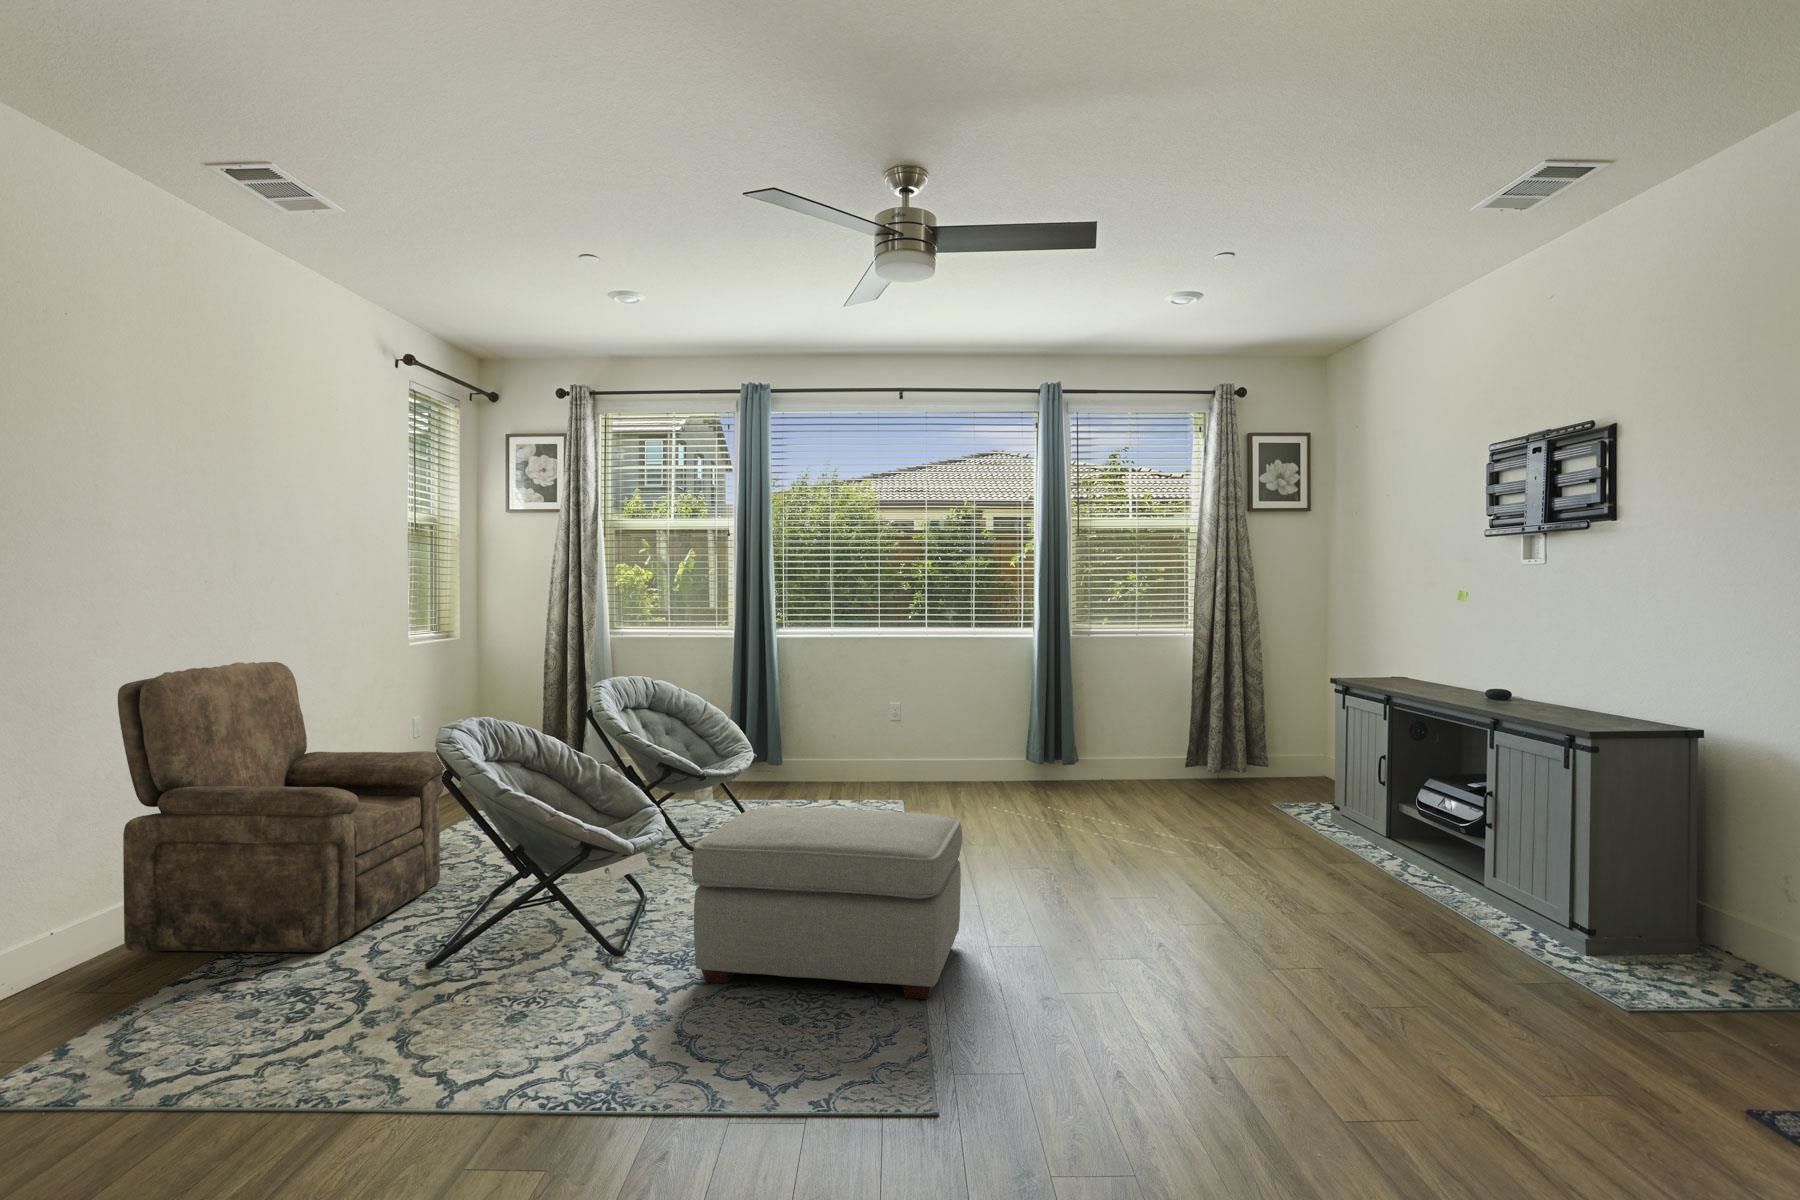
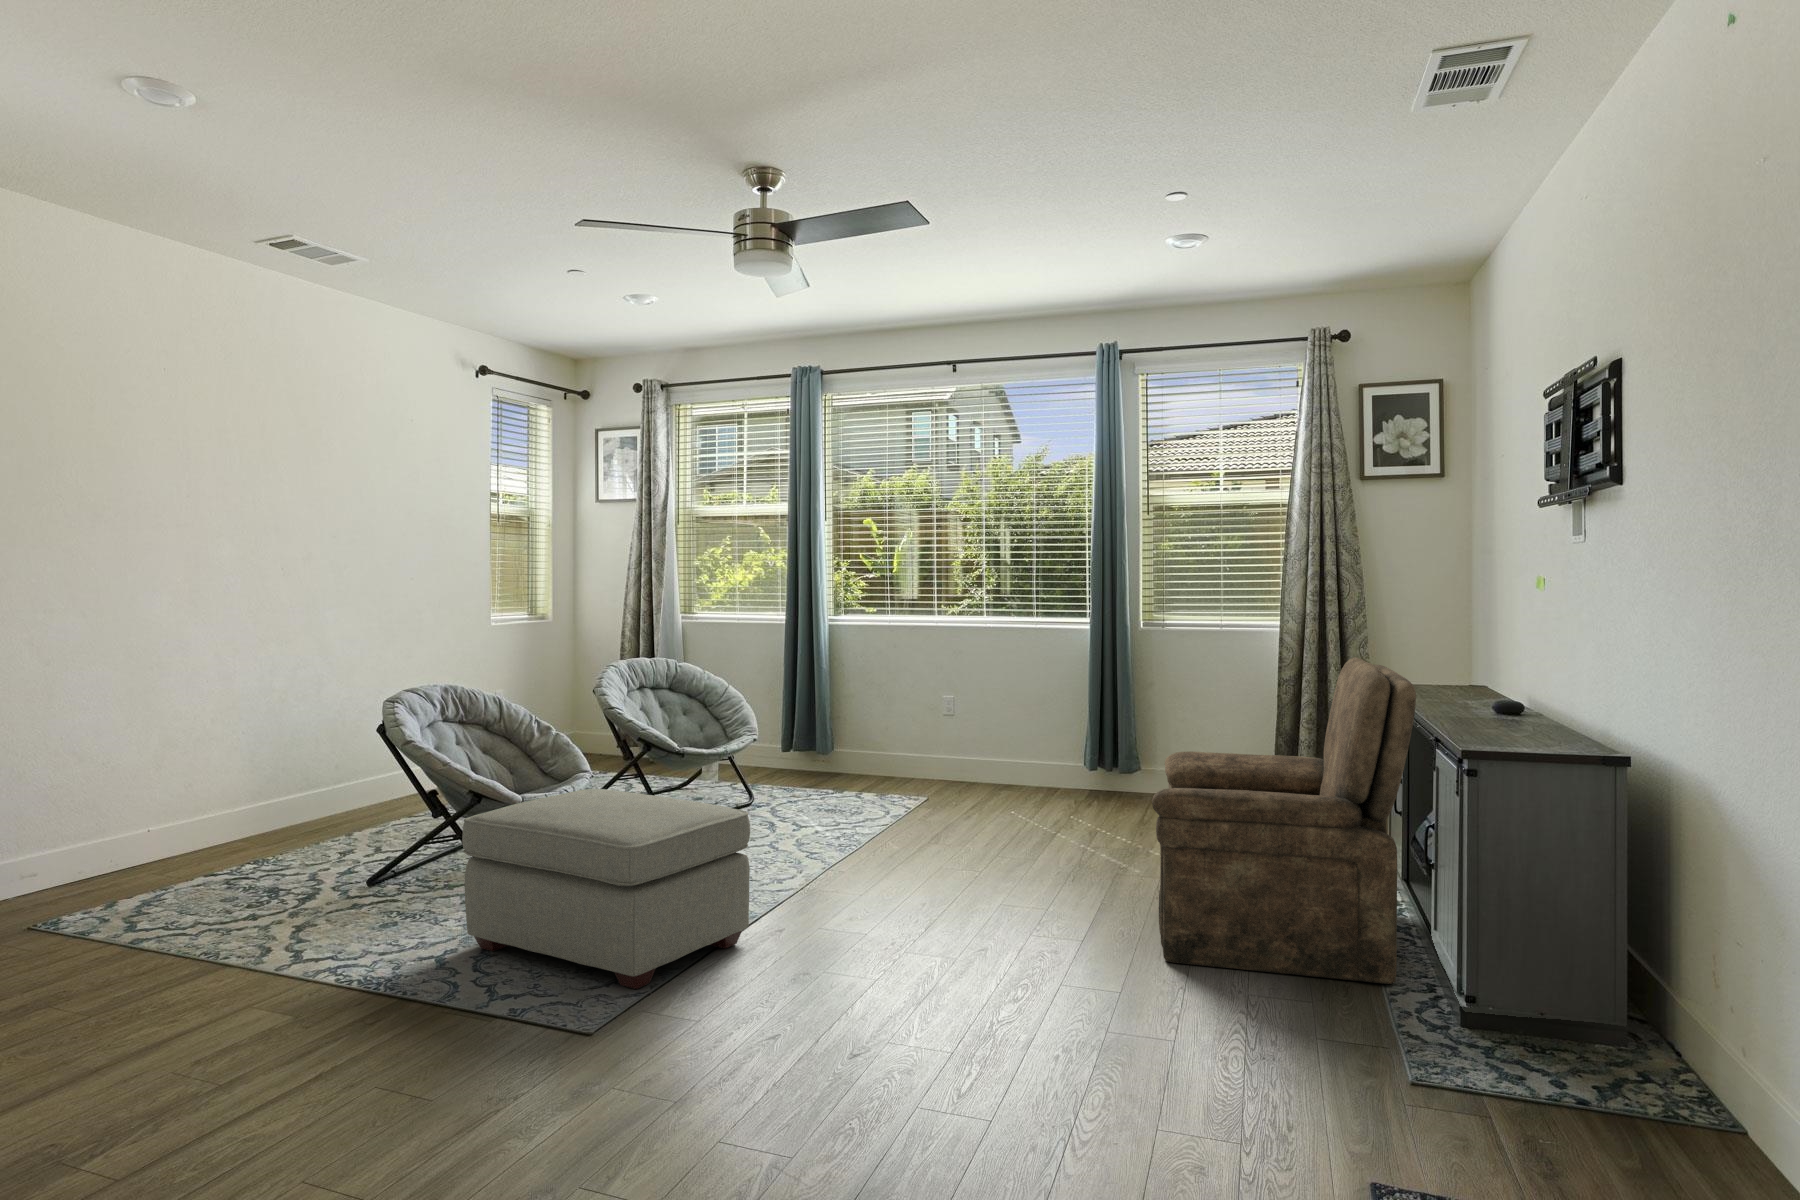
armchair: present [118,662,445,952] -> present [1152,657,1416,984]

